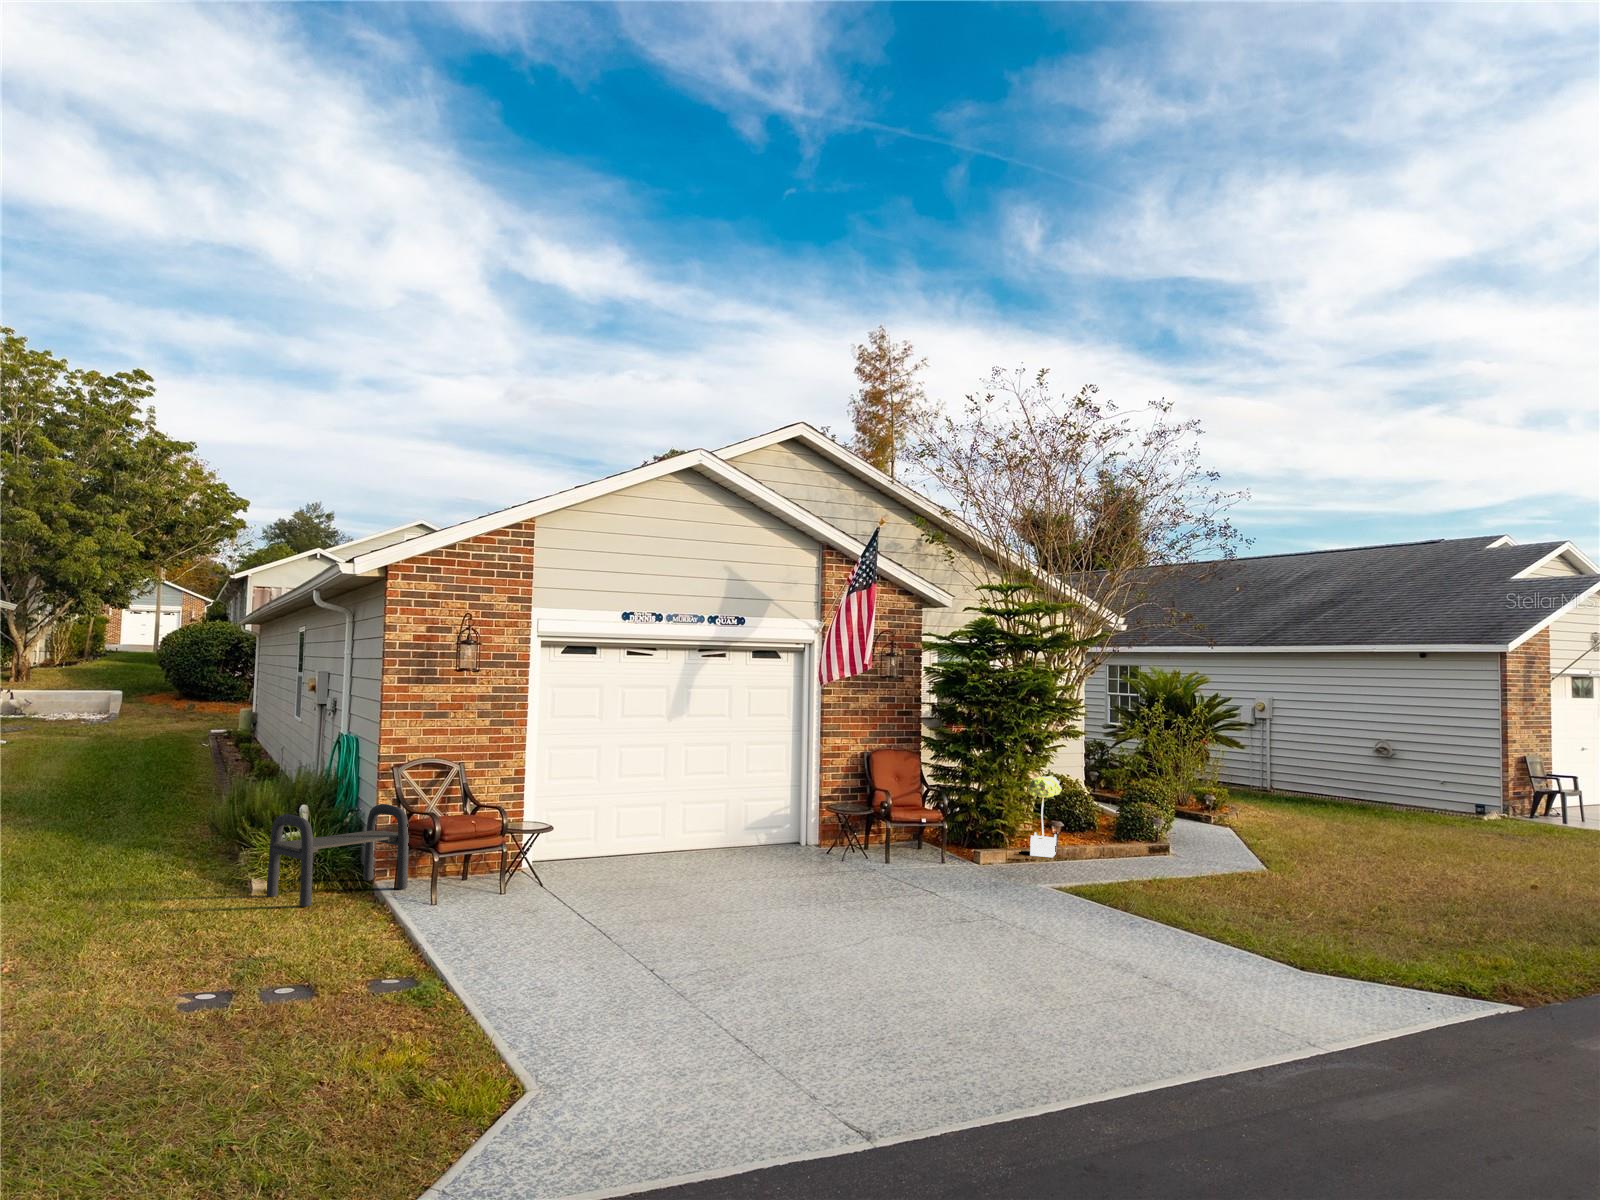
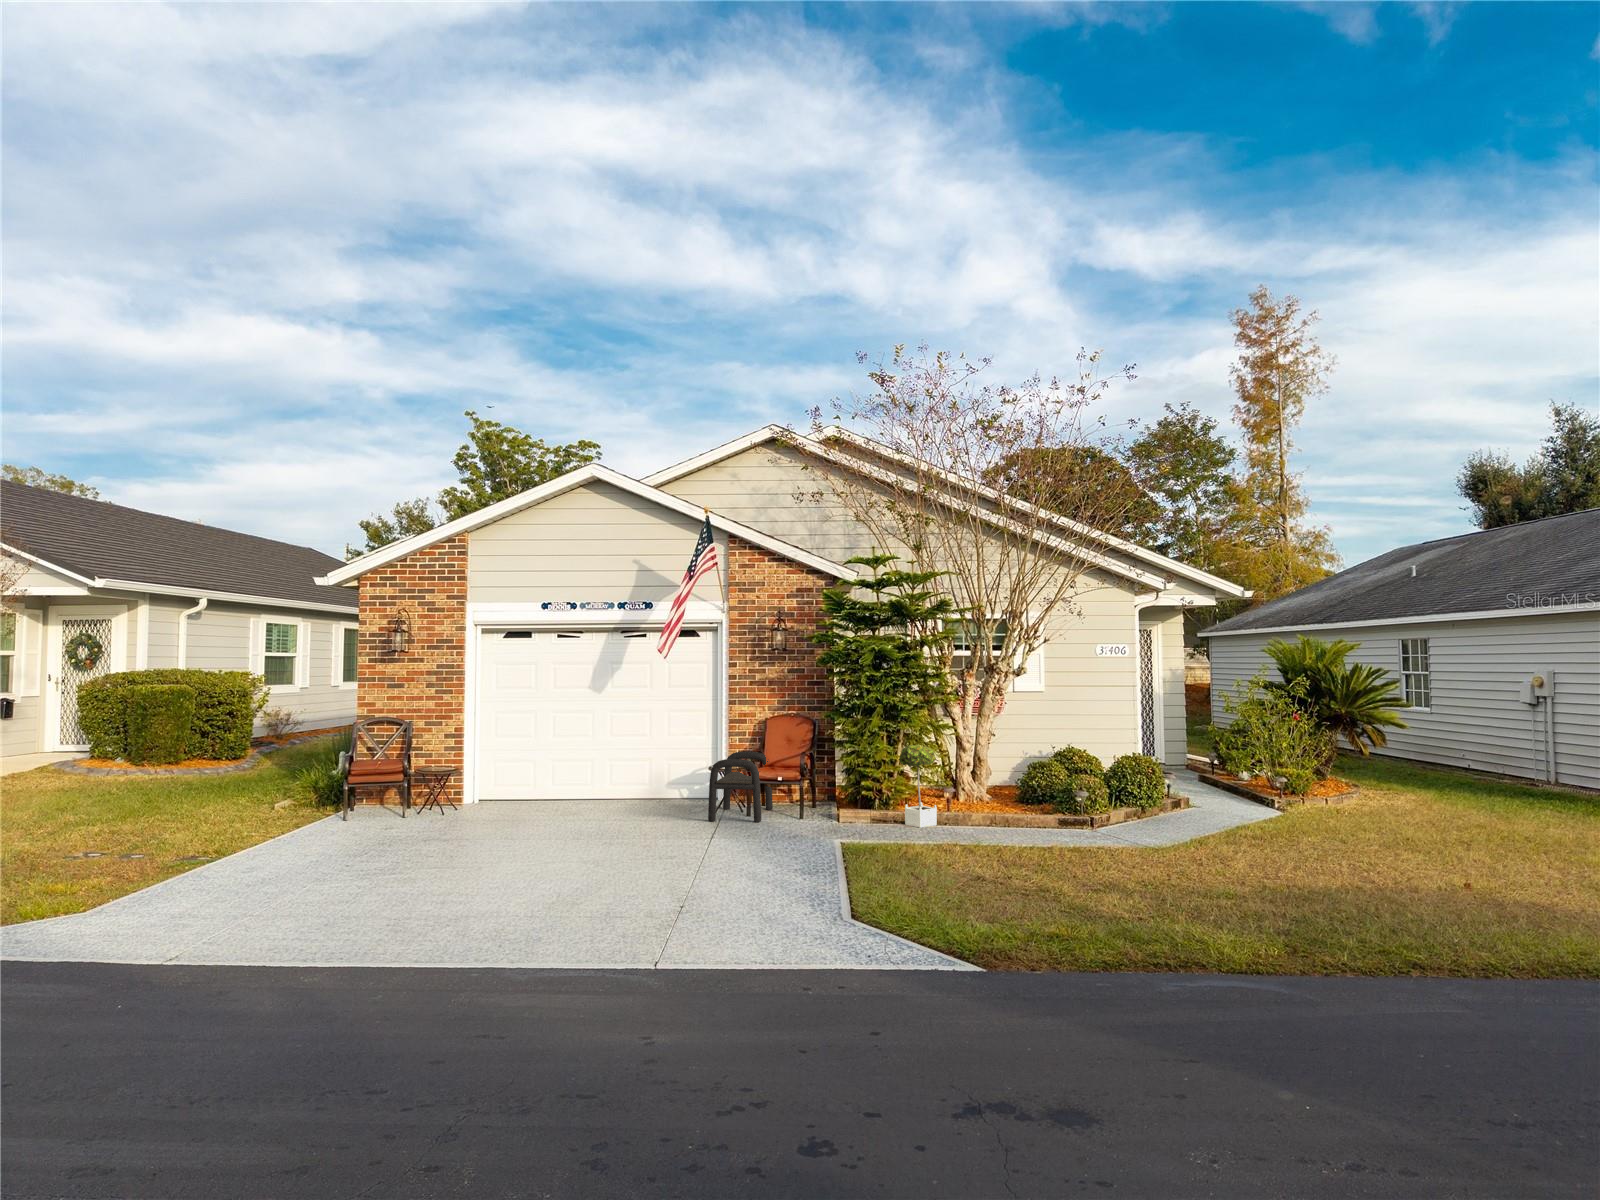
bench: present [266,804,409,907] -> present [708,752,773,822]

